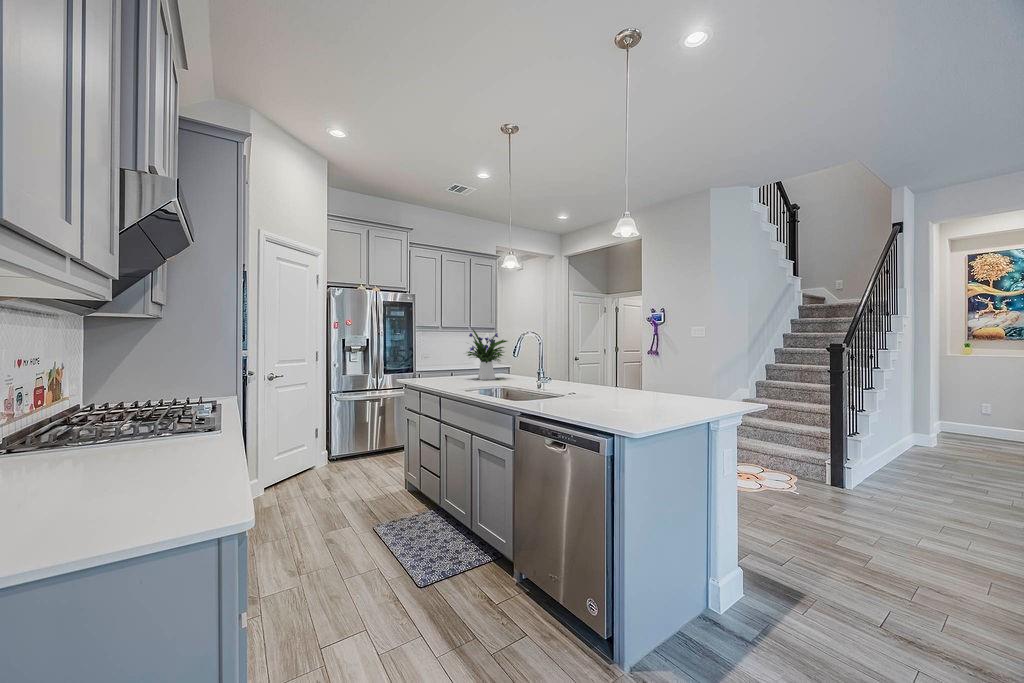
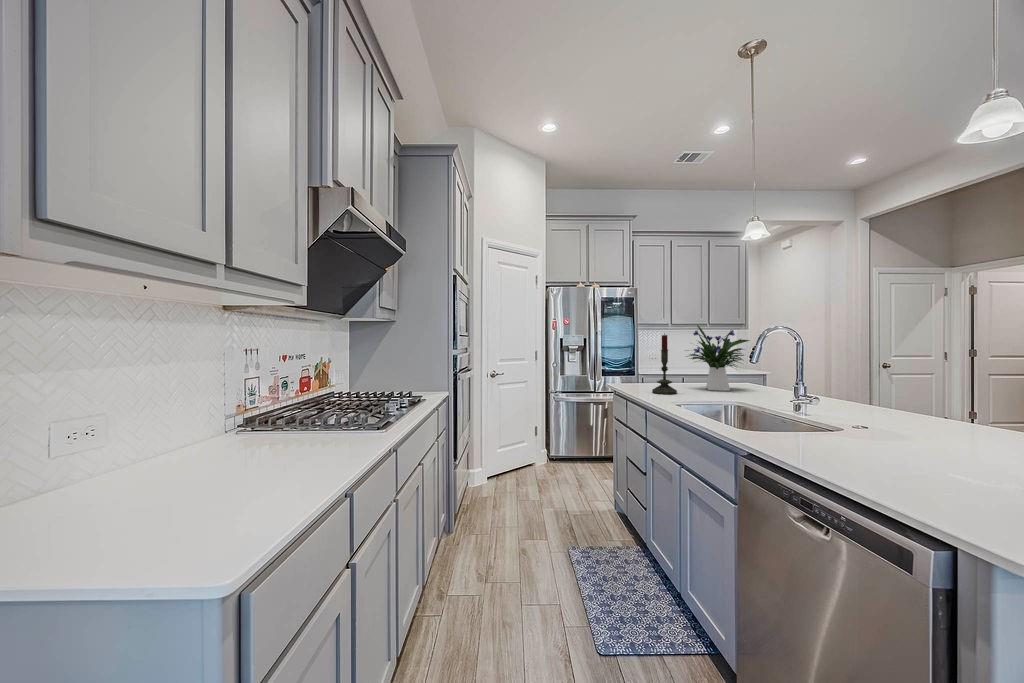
candle: none [441,334,460,383] -> present [652,334,677,394]

